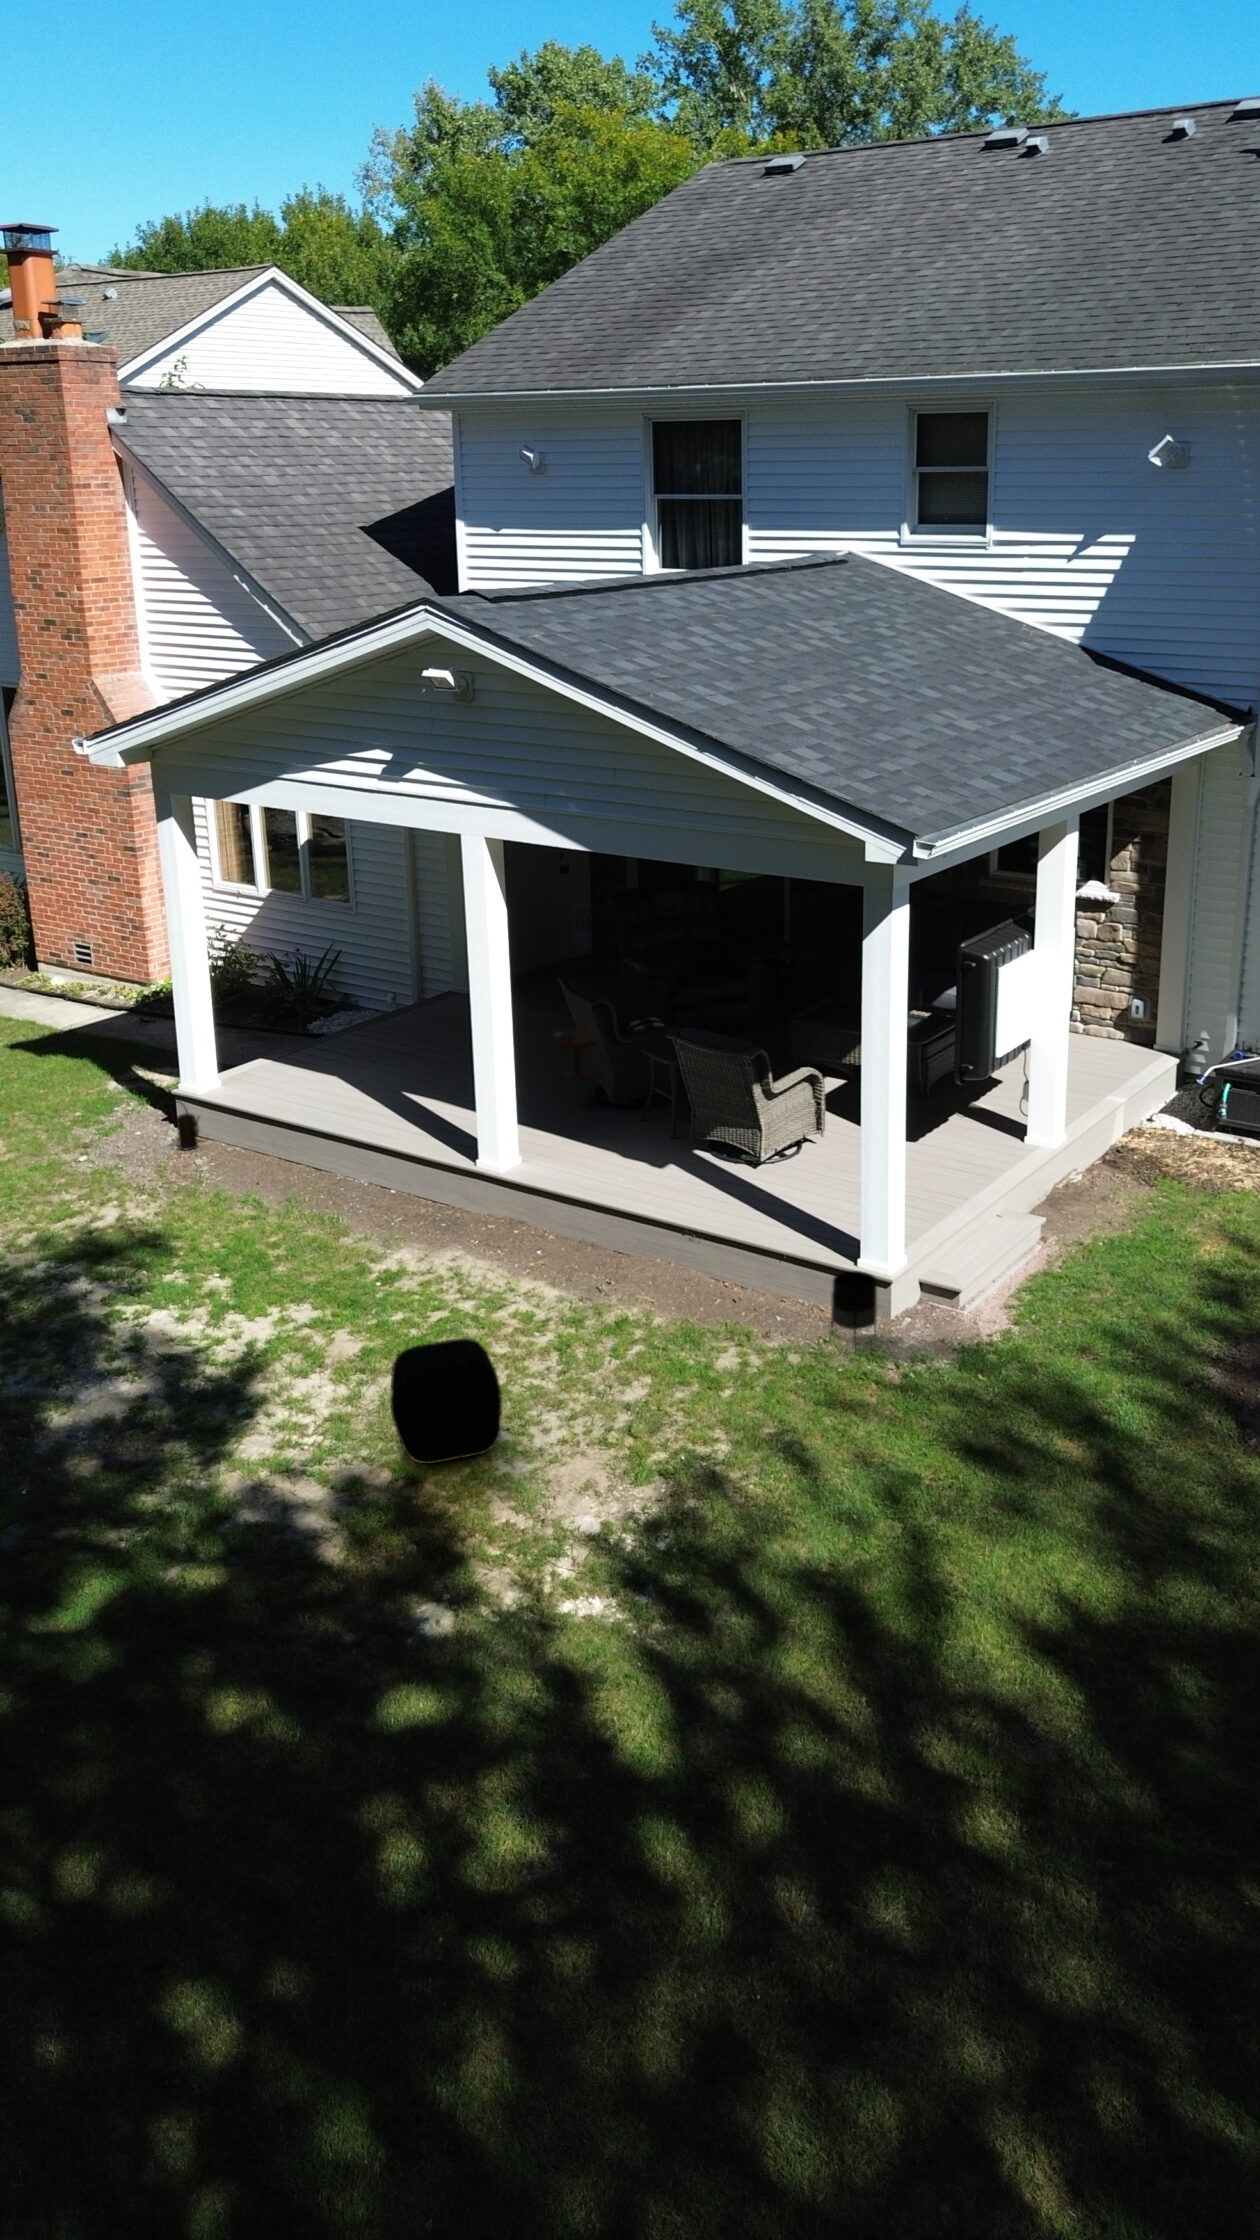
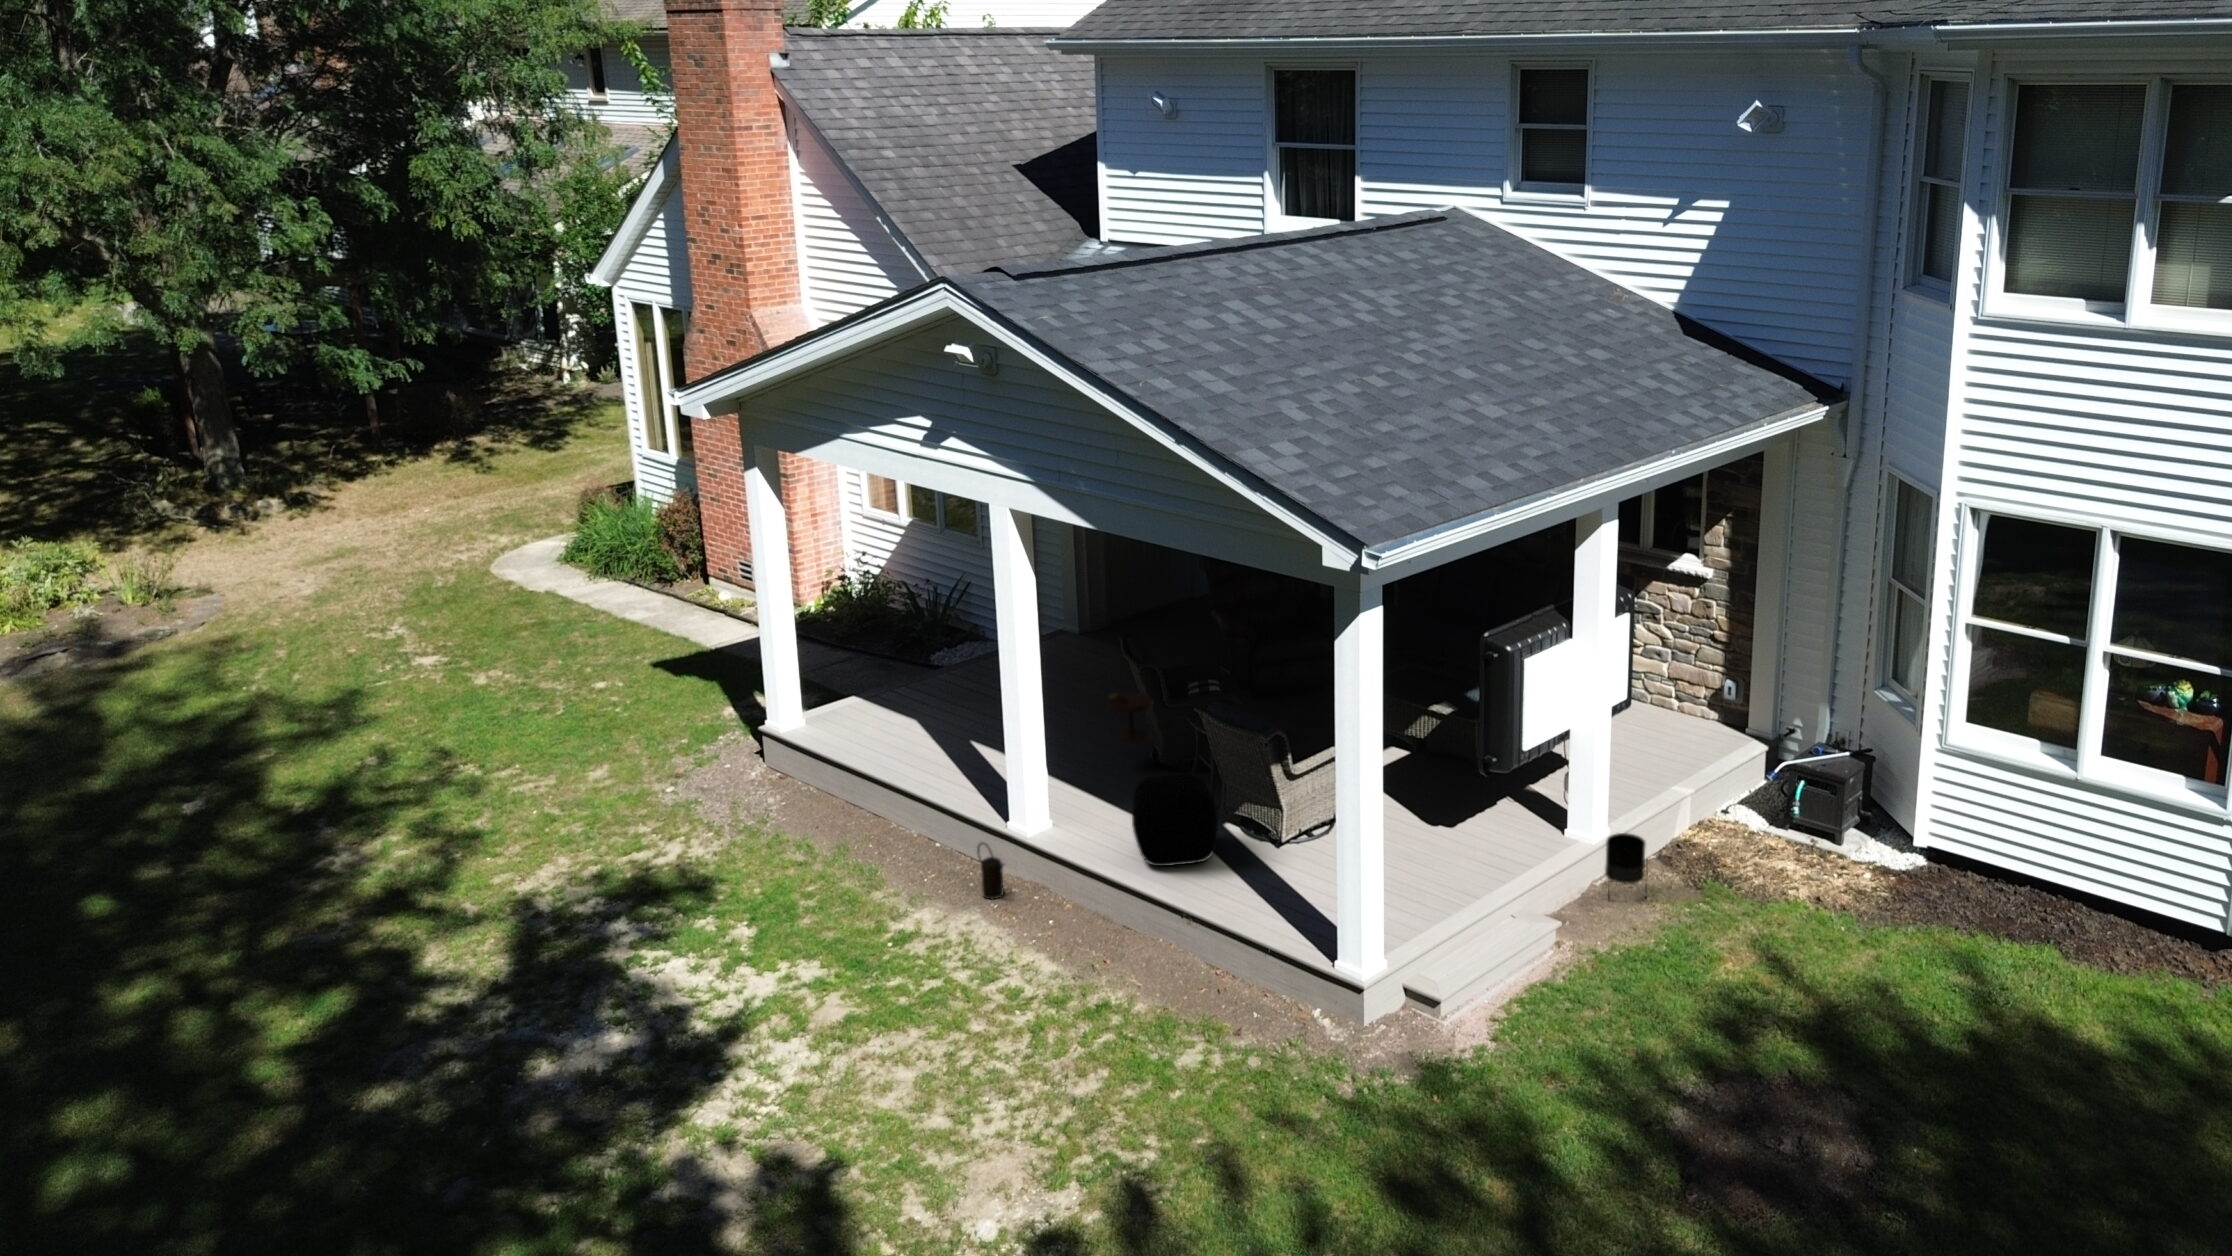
watering can: present [171,1102,199,1150] -> present [978,843,1004,899]
planter: present [831,1271,877,1351] -> present [1605,833,1648,884]
ottoman: present [390,1338,502,1464] -> present [1132,773,1218,866]

